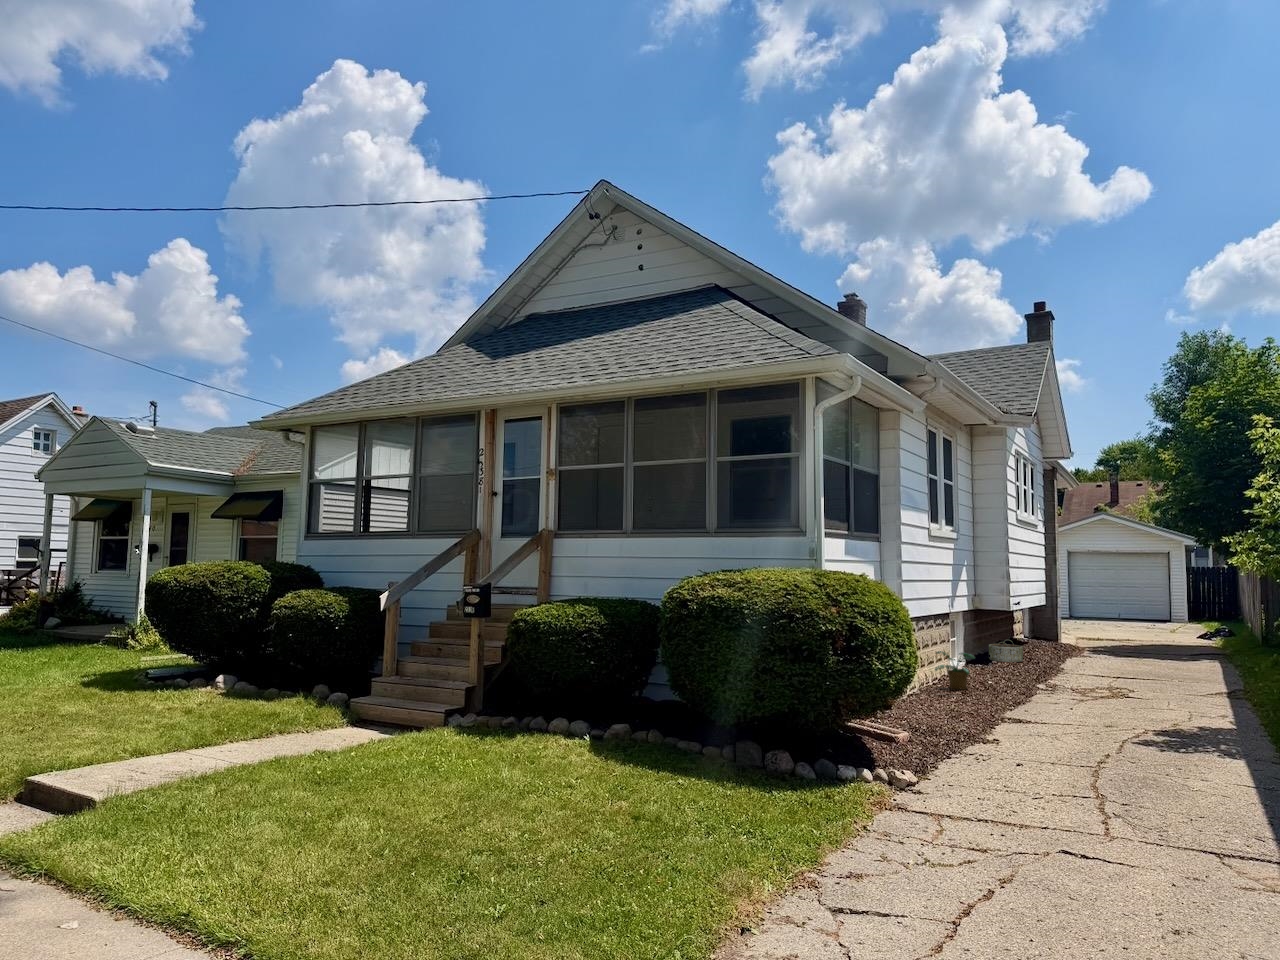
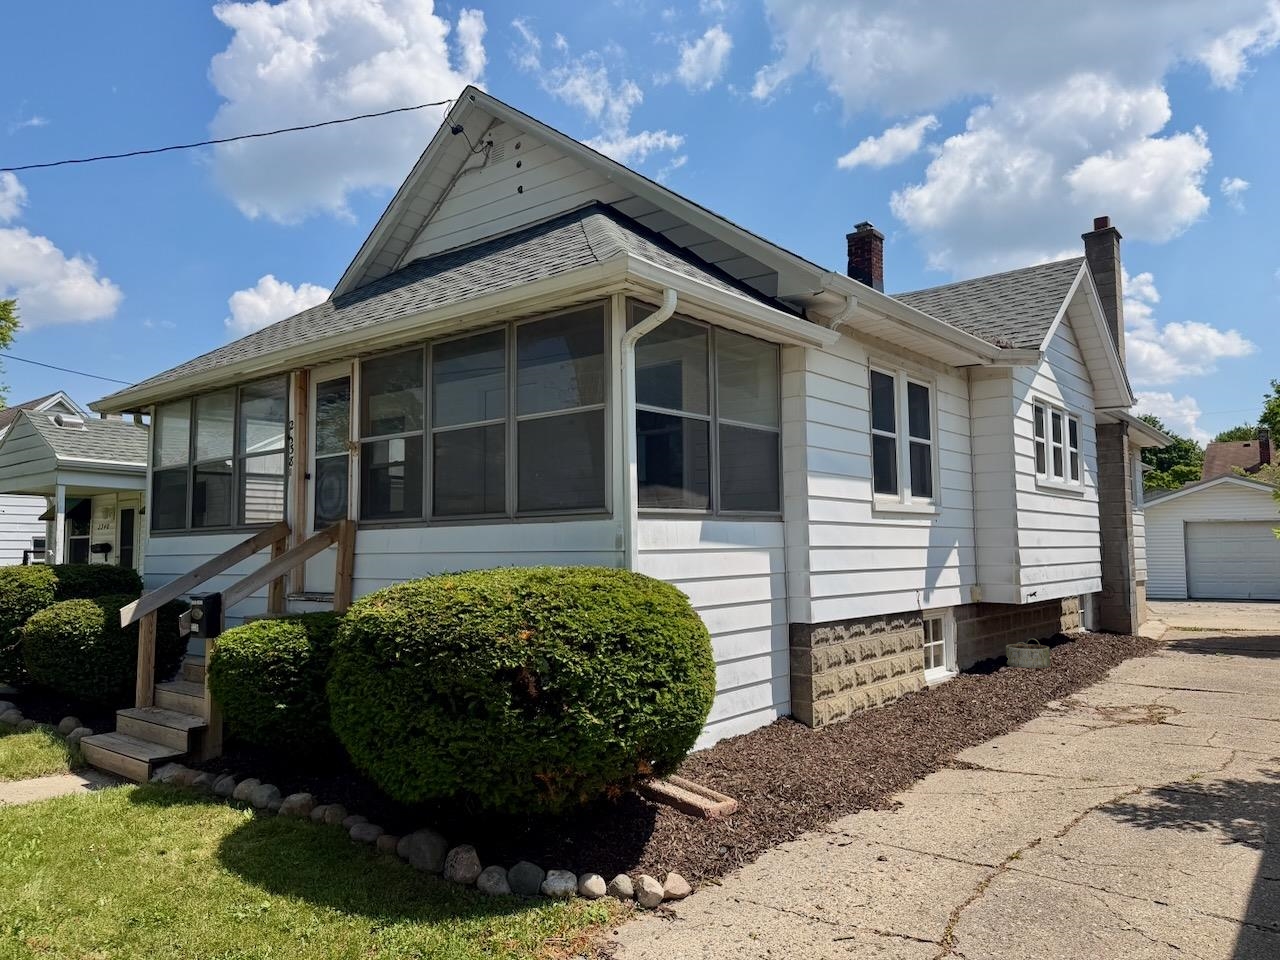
potted plant: present [935,651,975,690] -> none [887,662,940,714]

